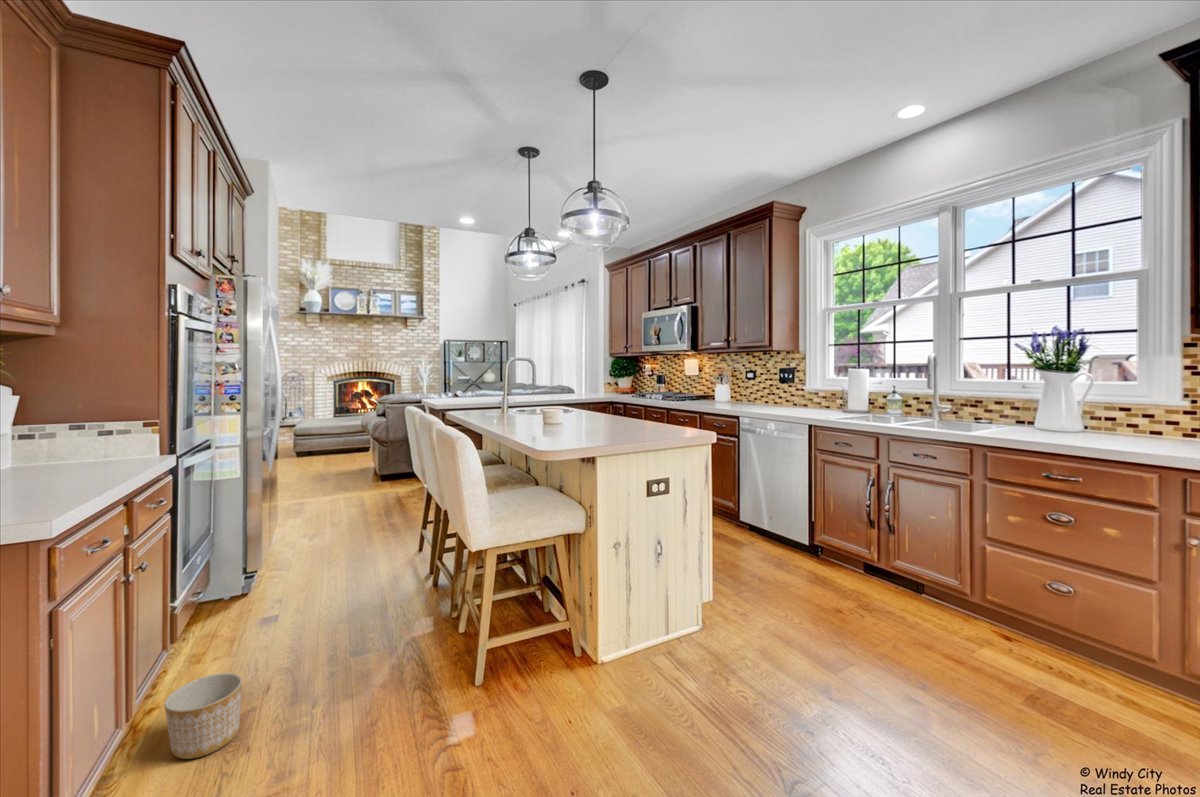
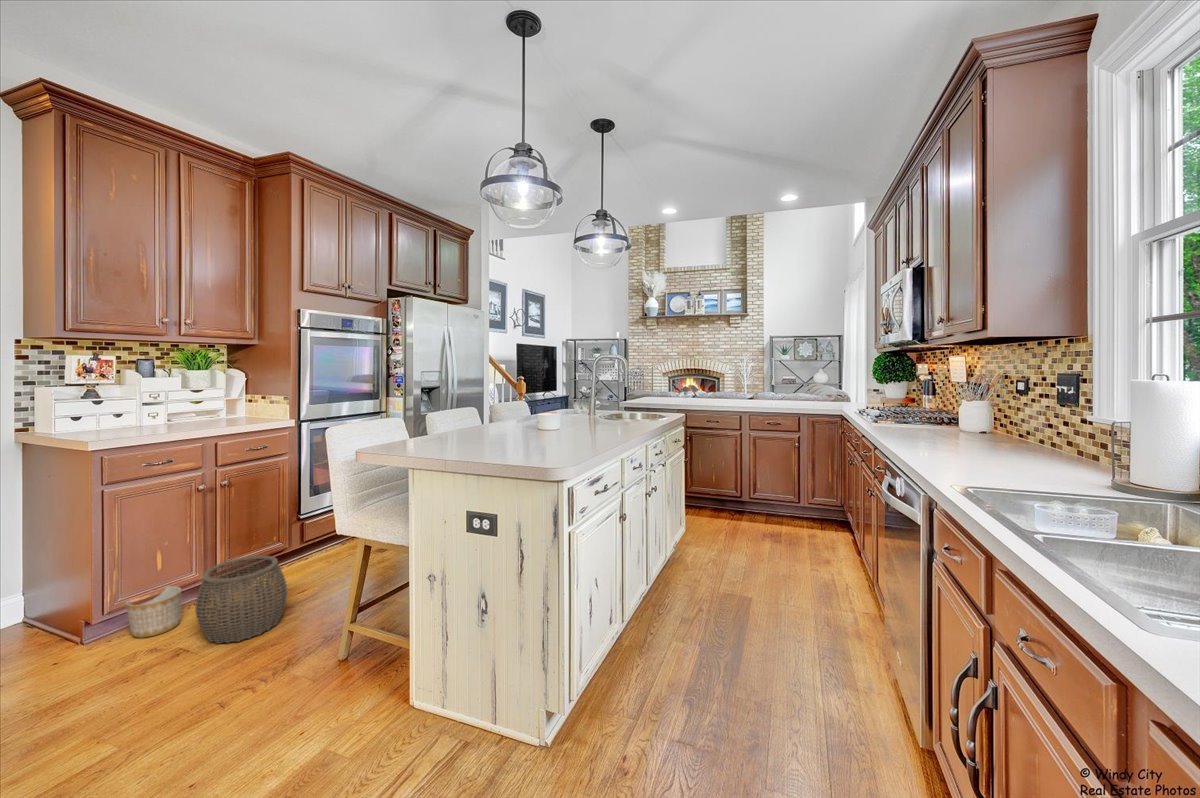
woven basket: none [289,587,393,701] -> present [195,555,287,643]

